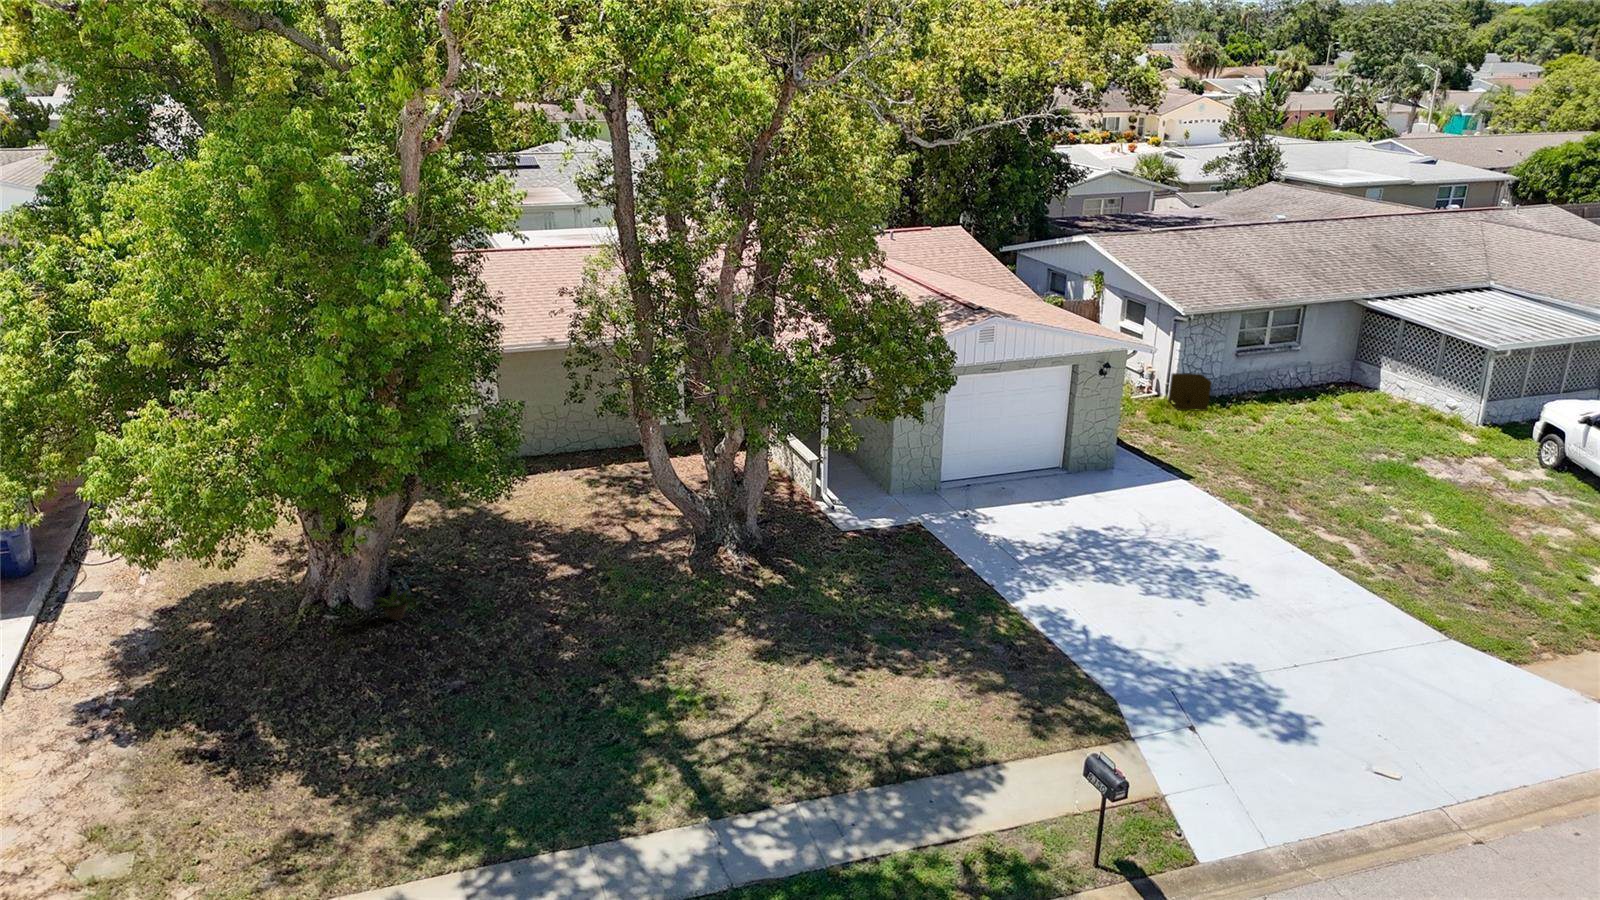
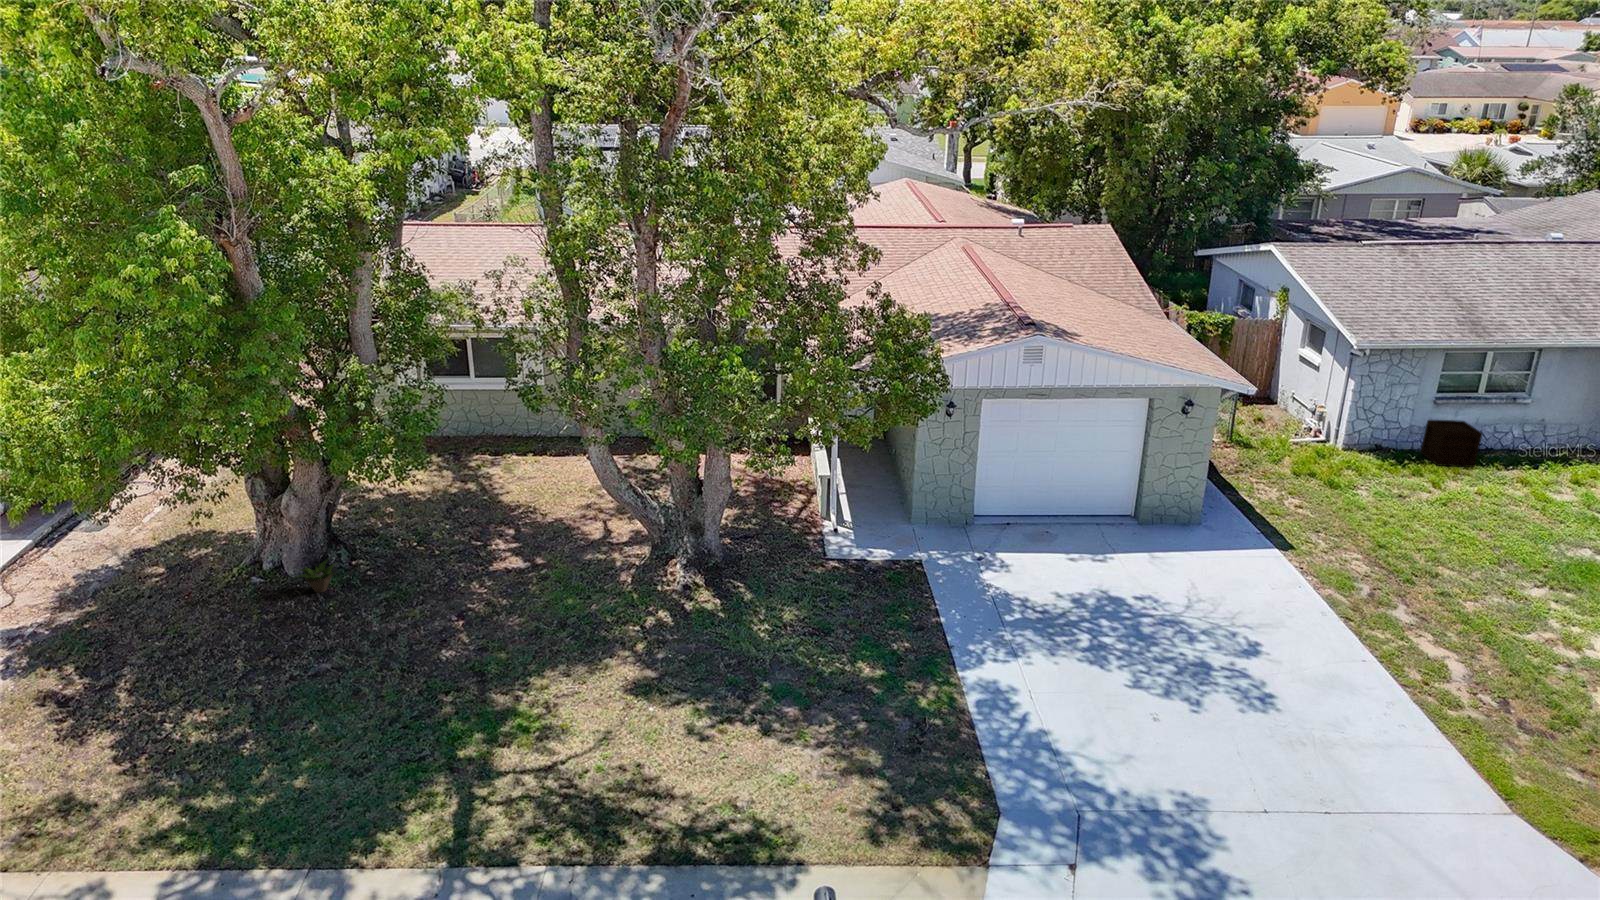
wooden crate: none [1228,368,1276,405] -> present [1421,420,1482,467]
cardboard box: present [1168,373,1212,411] -> none [1334,417,1387,467]

